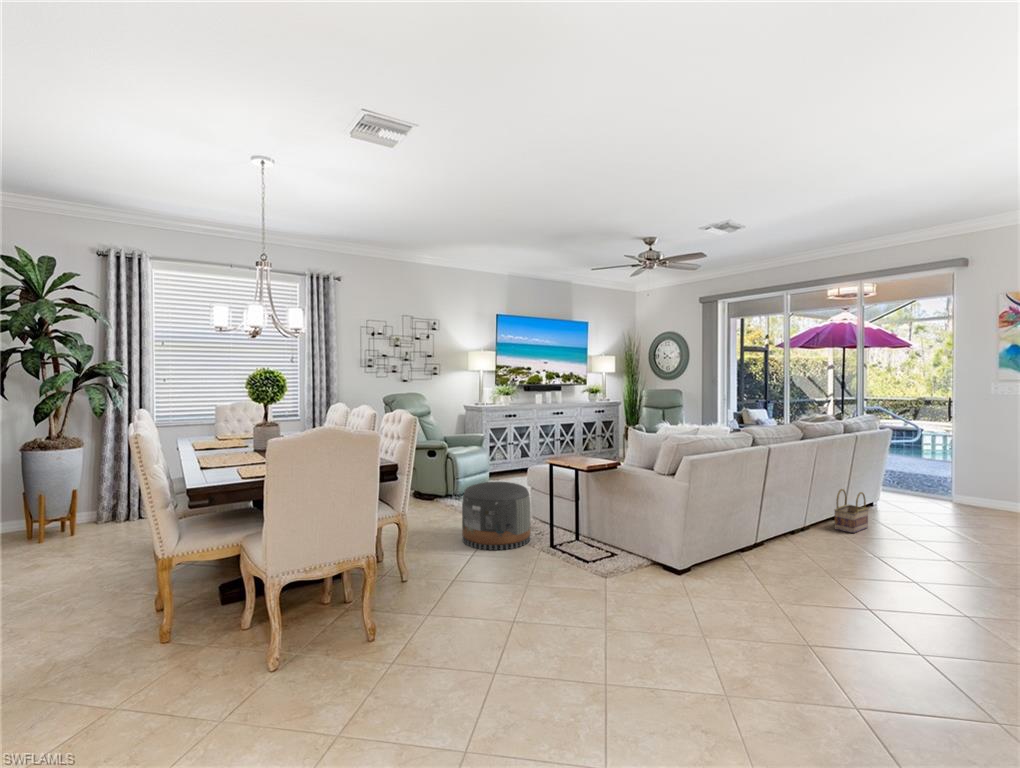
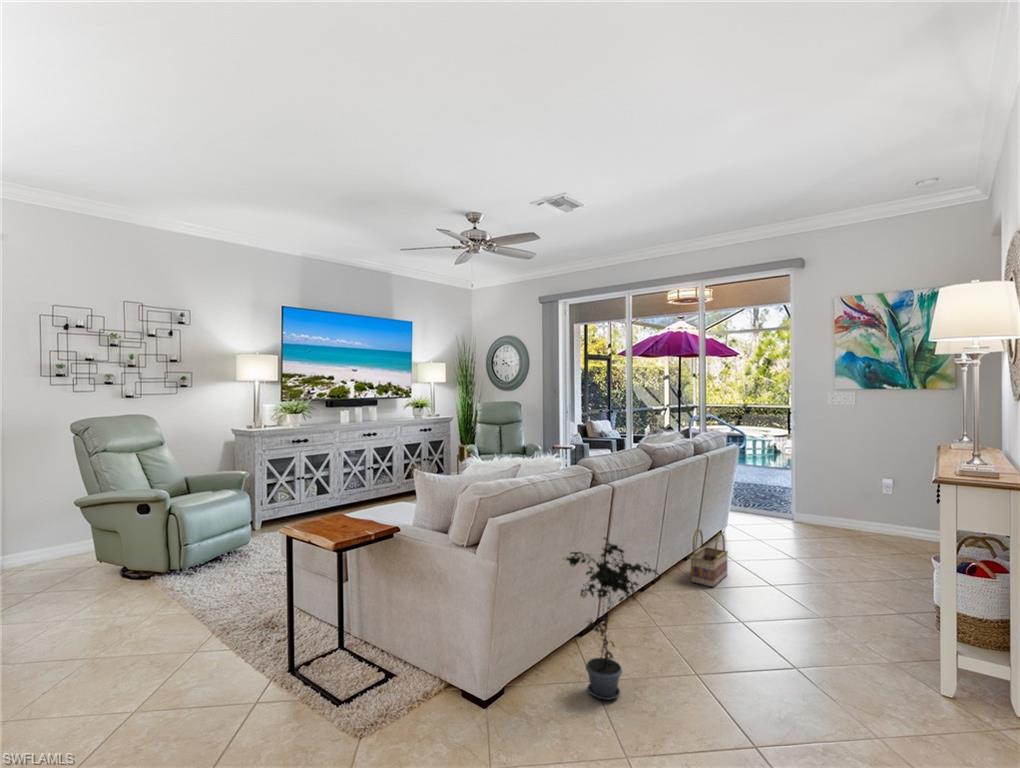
potted plant: none [733,474,803,576] -> present [566,537,659,700]
pouf: present [462,482,530,550] -> none [130,561,261,695]

